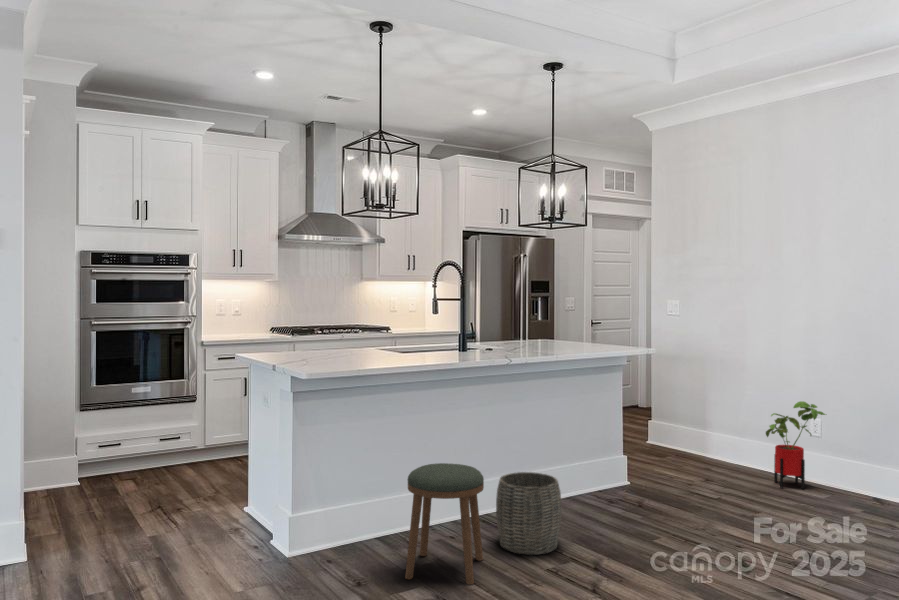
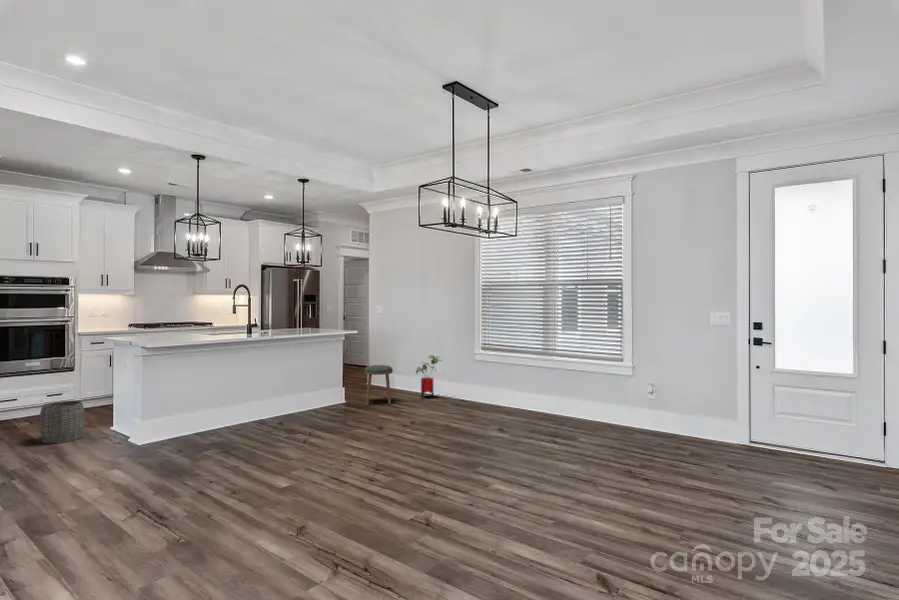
stool: present [405,463,484,585] -> present [365,365,393,405]
woven basket: present [496,472,561,555] -> present [40,401,84,443]

